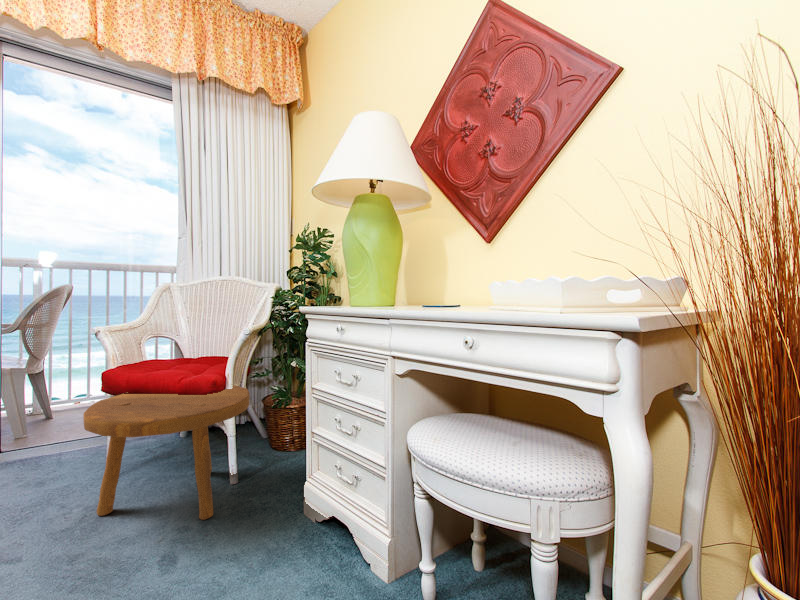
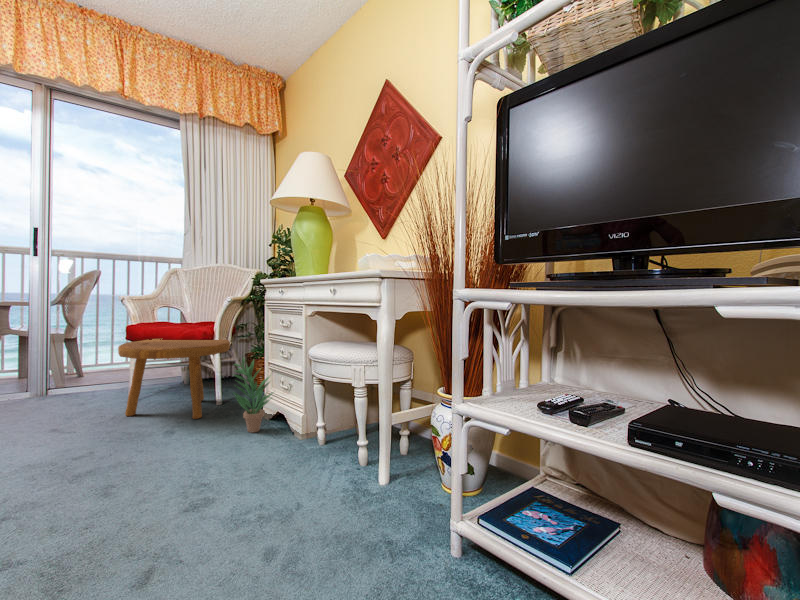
potted plant: none [263,431,333,556] -> present [235,358,273,432]

